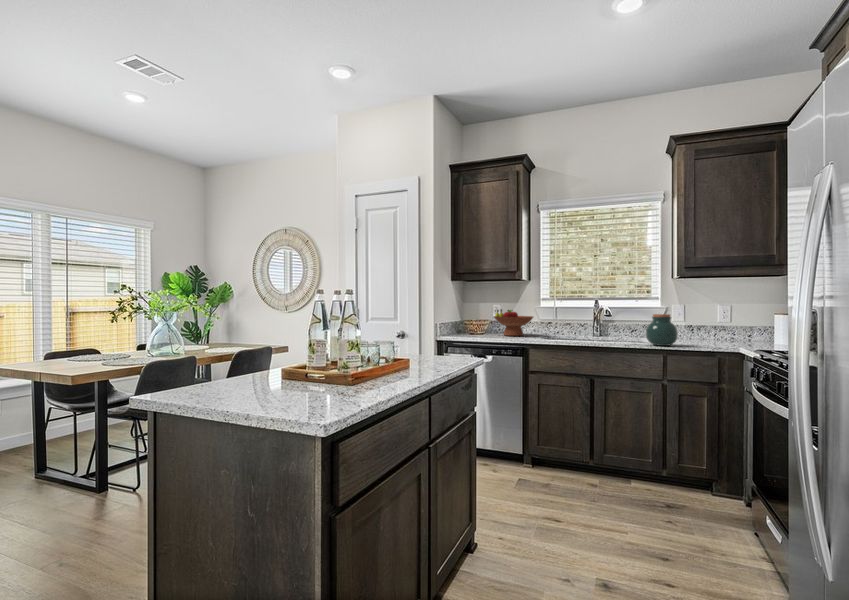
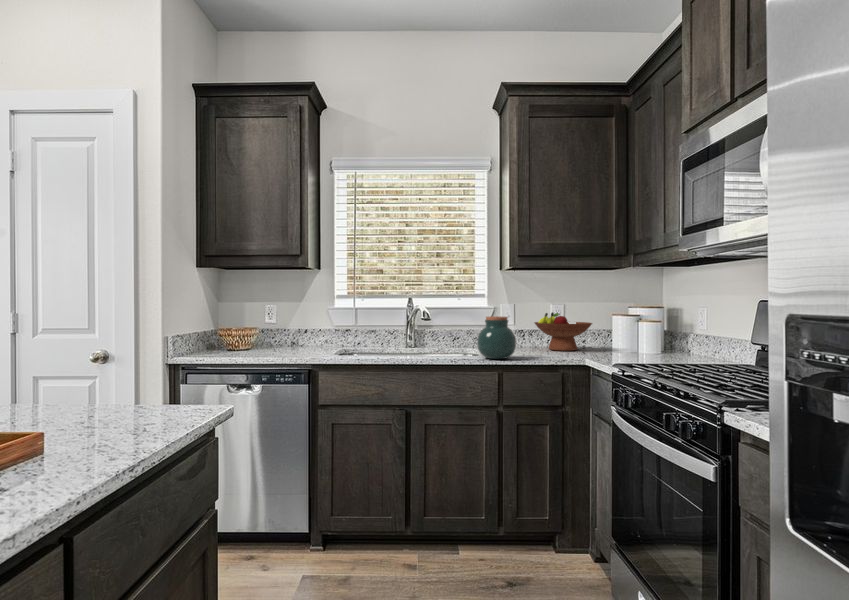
fruit bowl: present [494,309,533,336] -> present [534,312,592,351]

